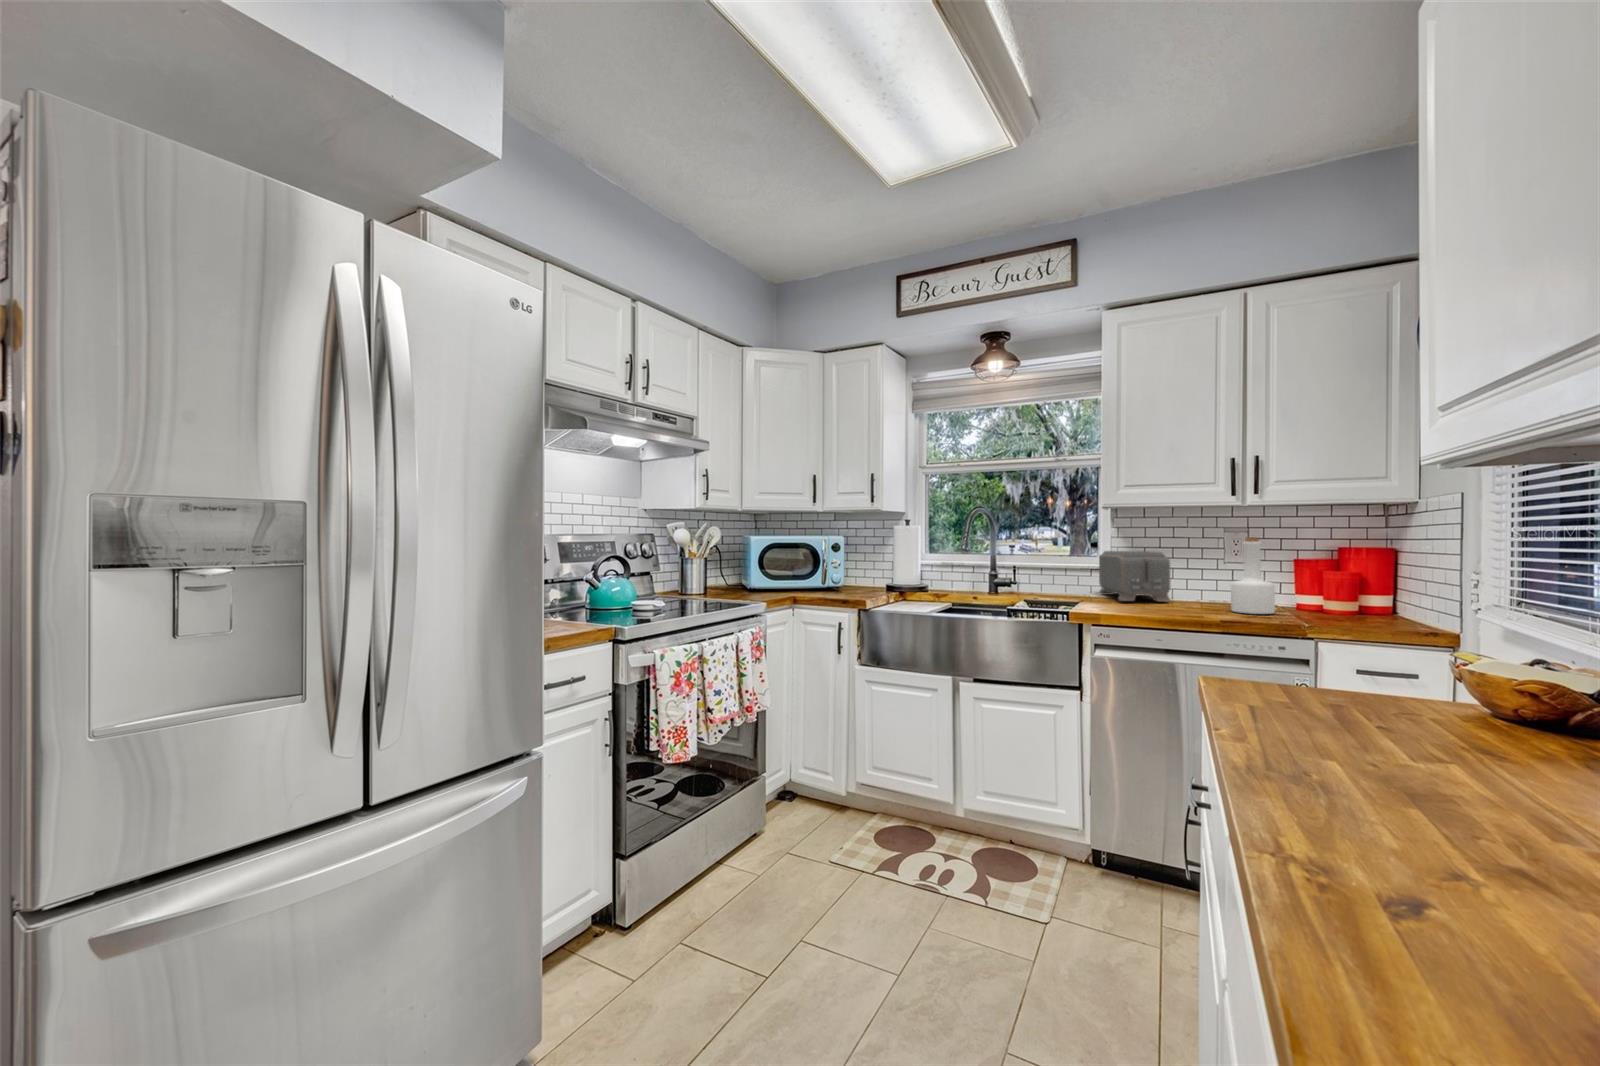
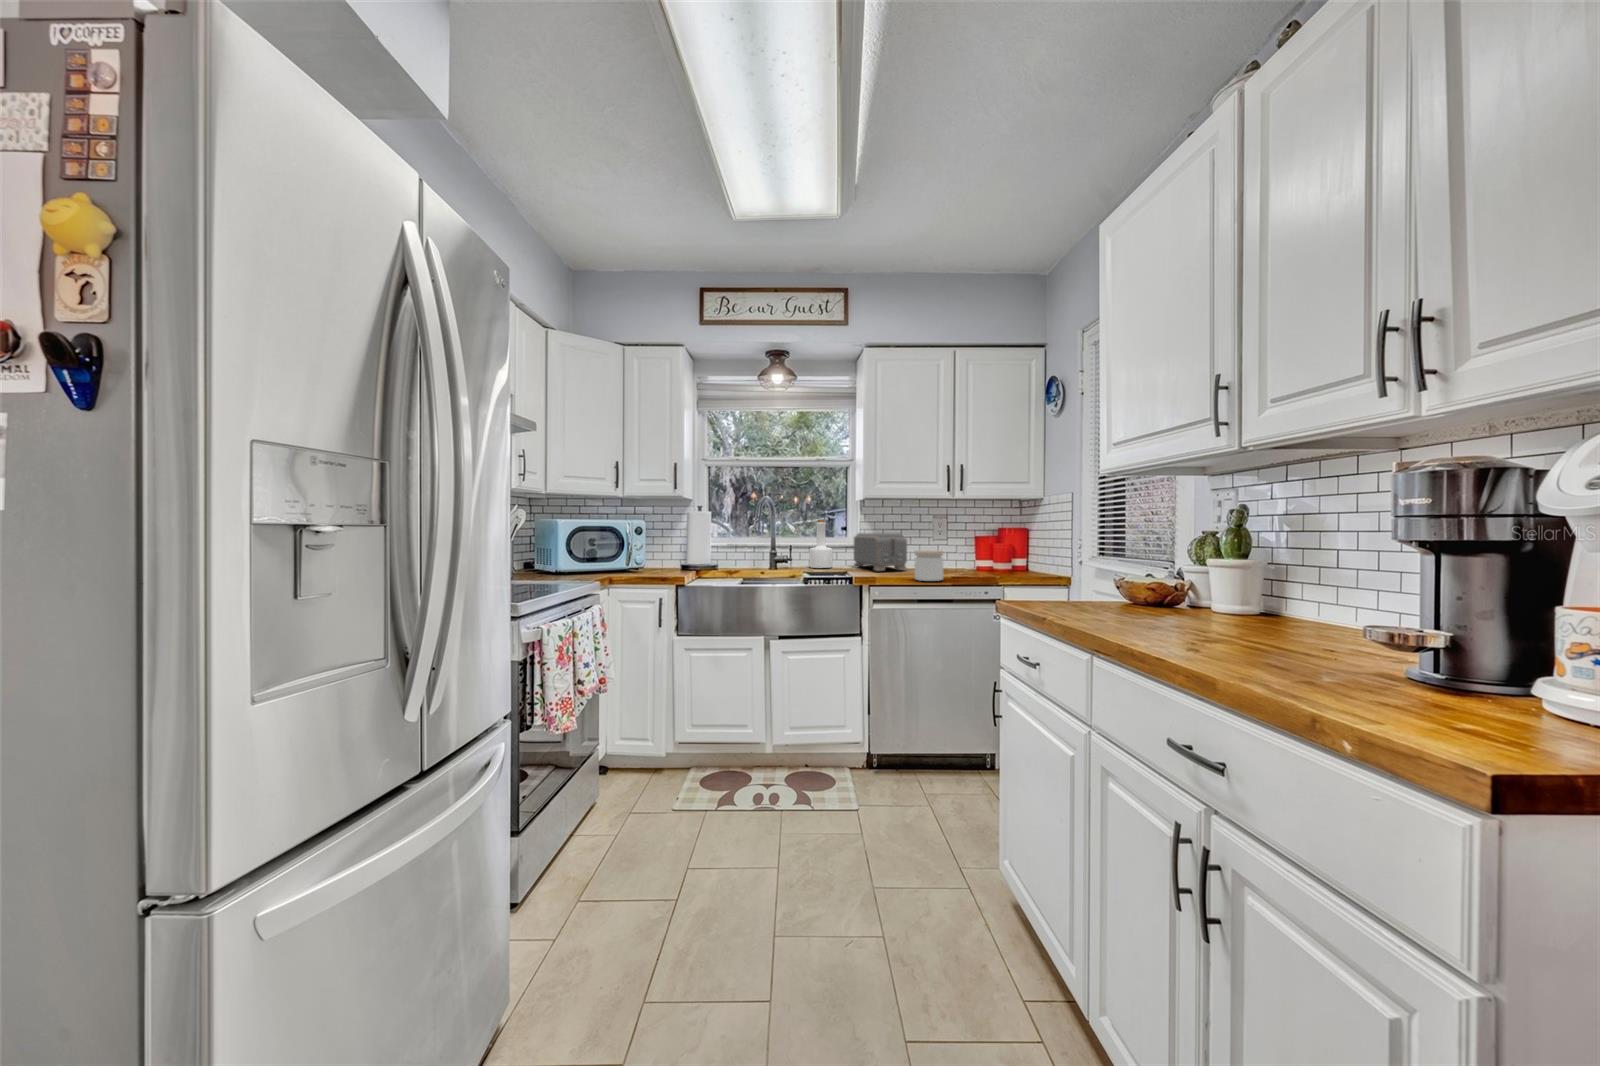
bottle: present [1231,537,1275,614] -> present [810,519,833,568]
jar: none [1164,576,1211,621] -> present [915,550,943,581]

